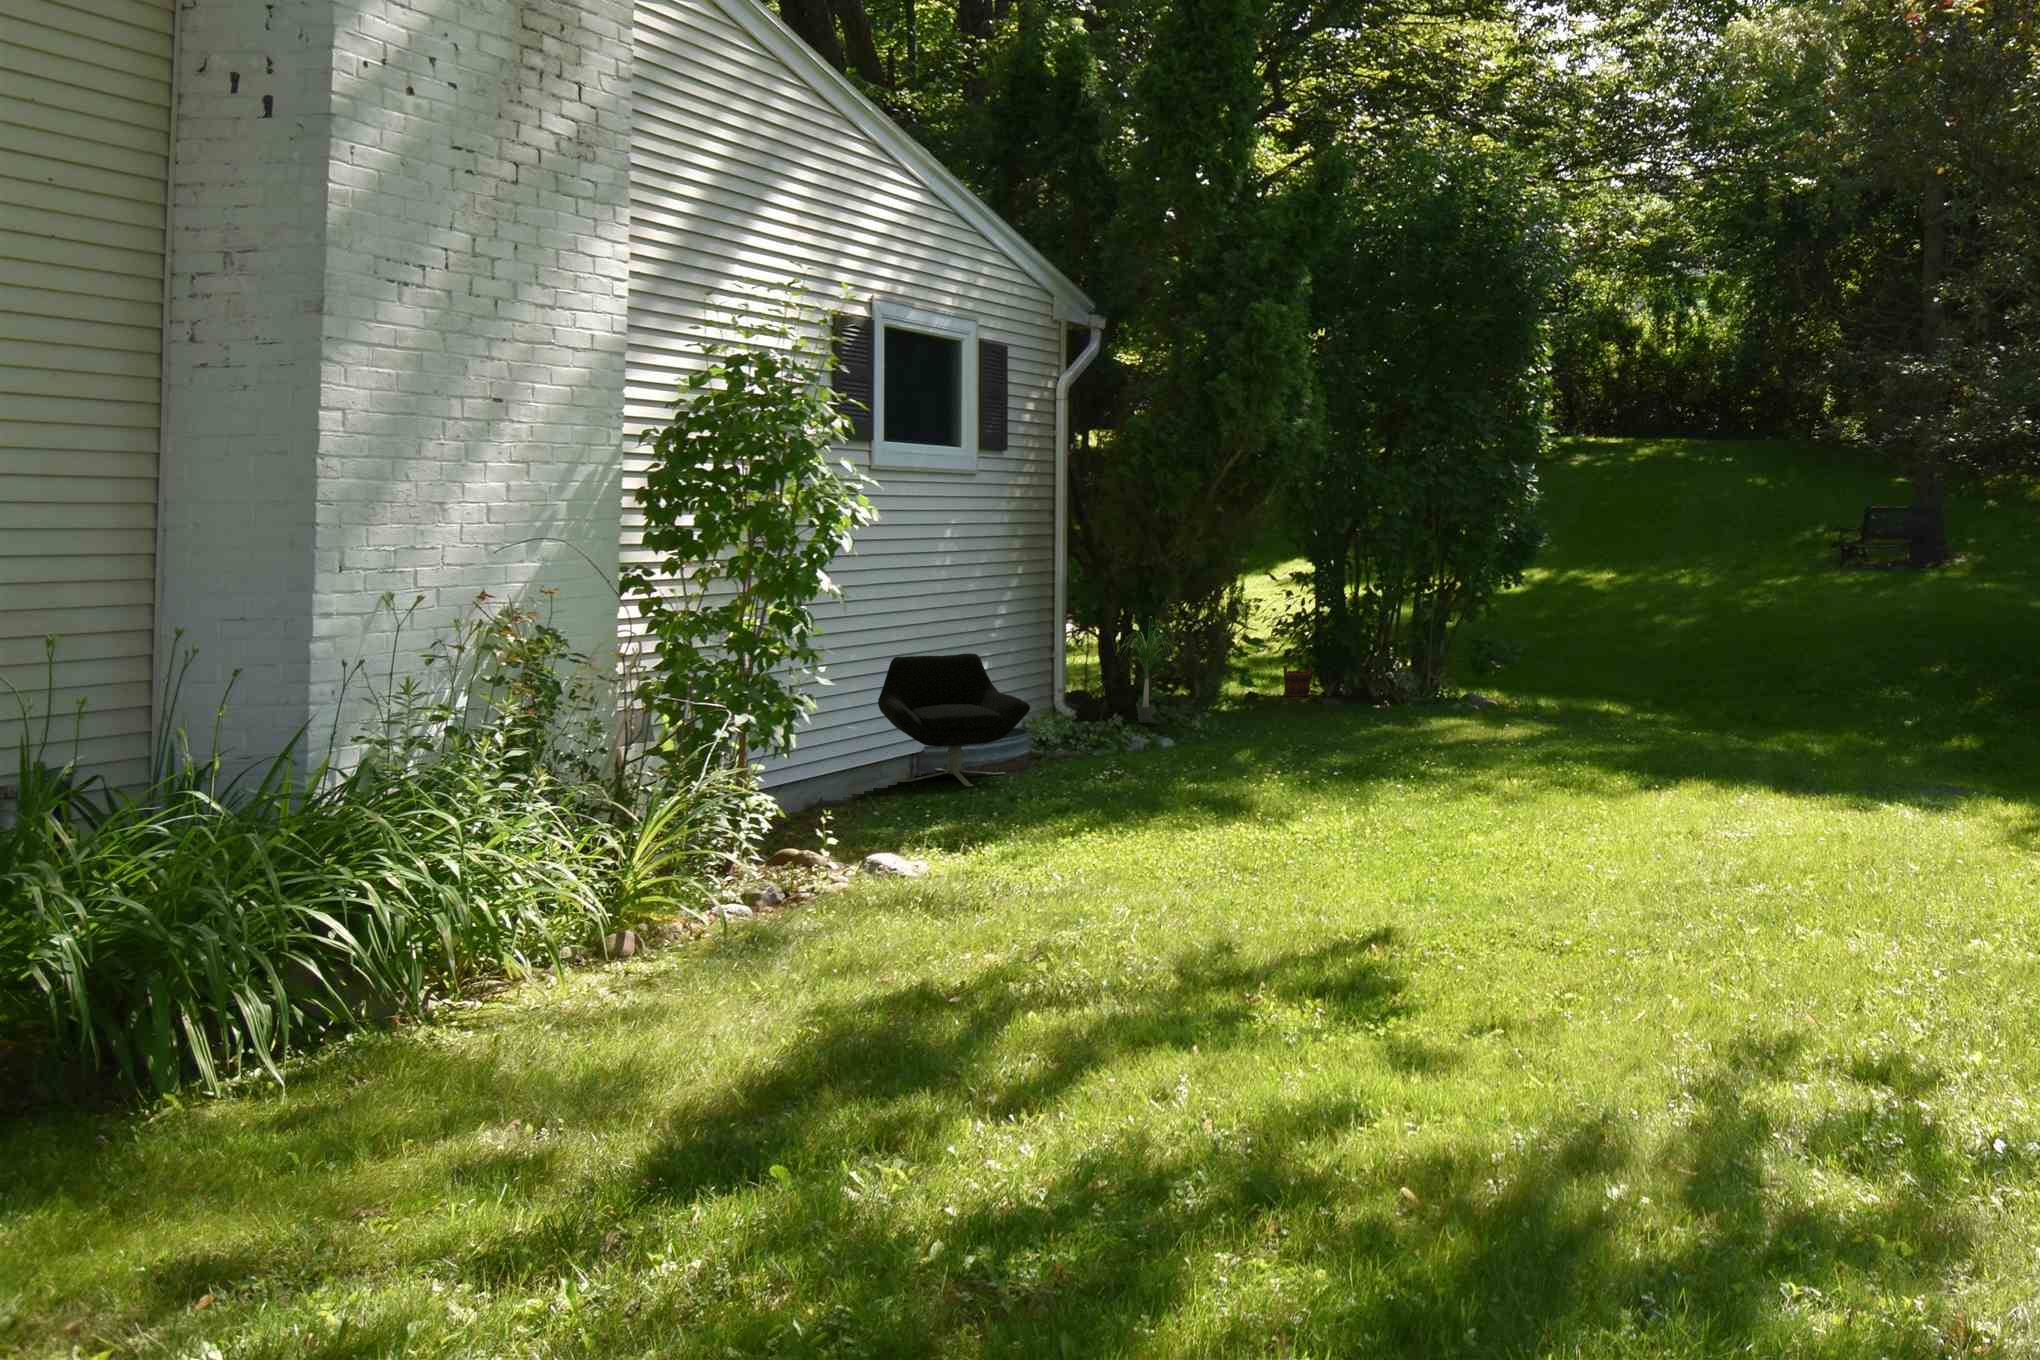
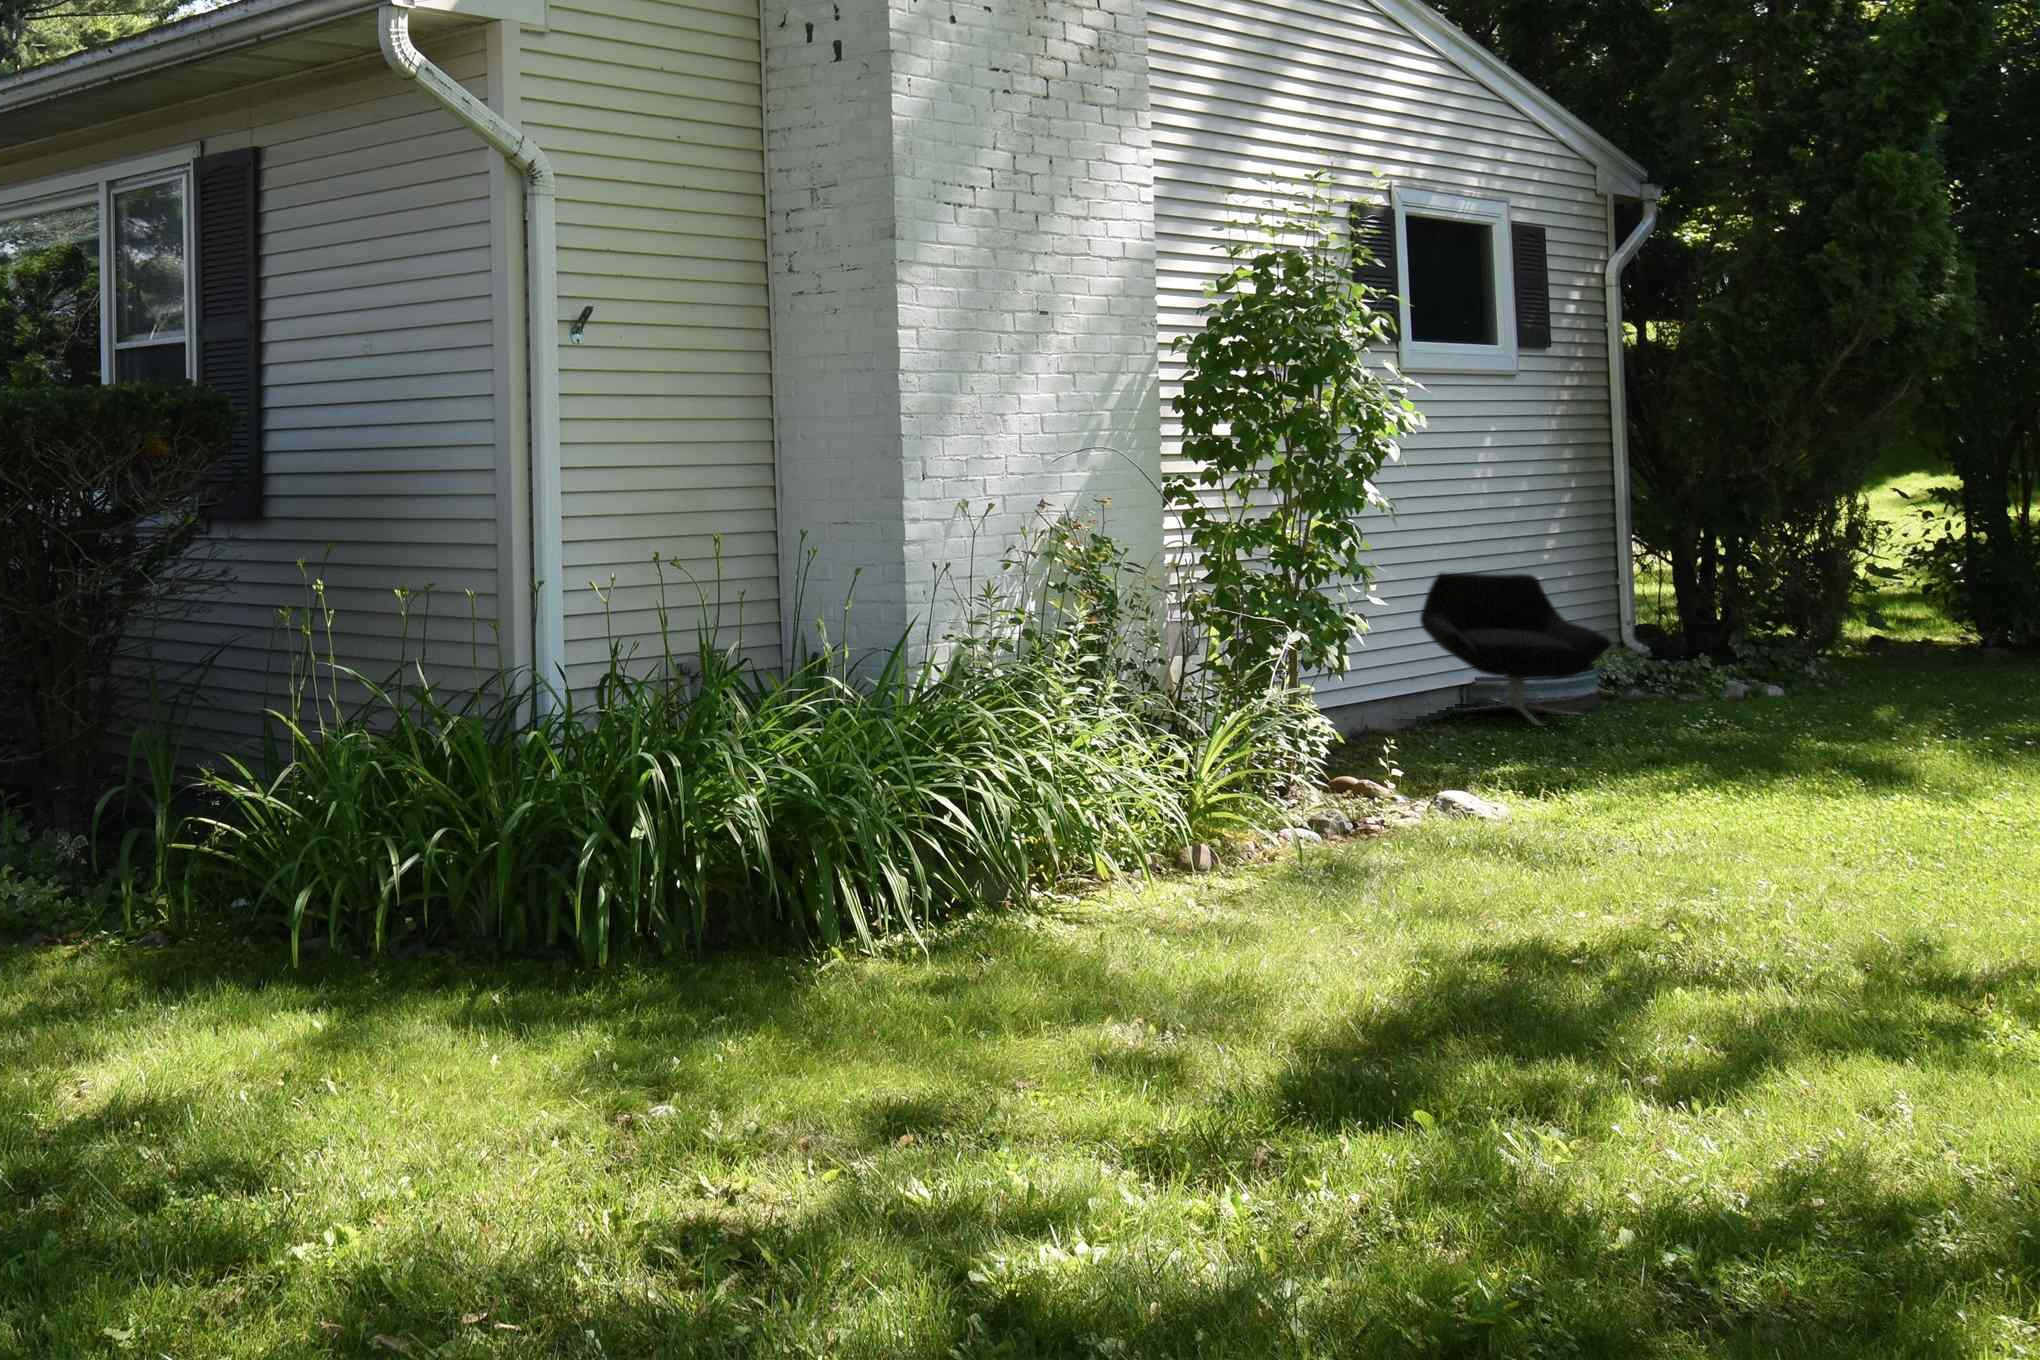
potted plant: present [1120,623,1166,723] -> none [1700,540,1802,668]
wooden bucket: present [1283,649,1312,697] -> none [1949,591,1998,652]

